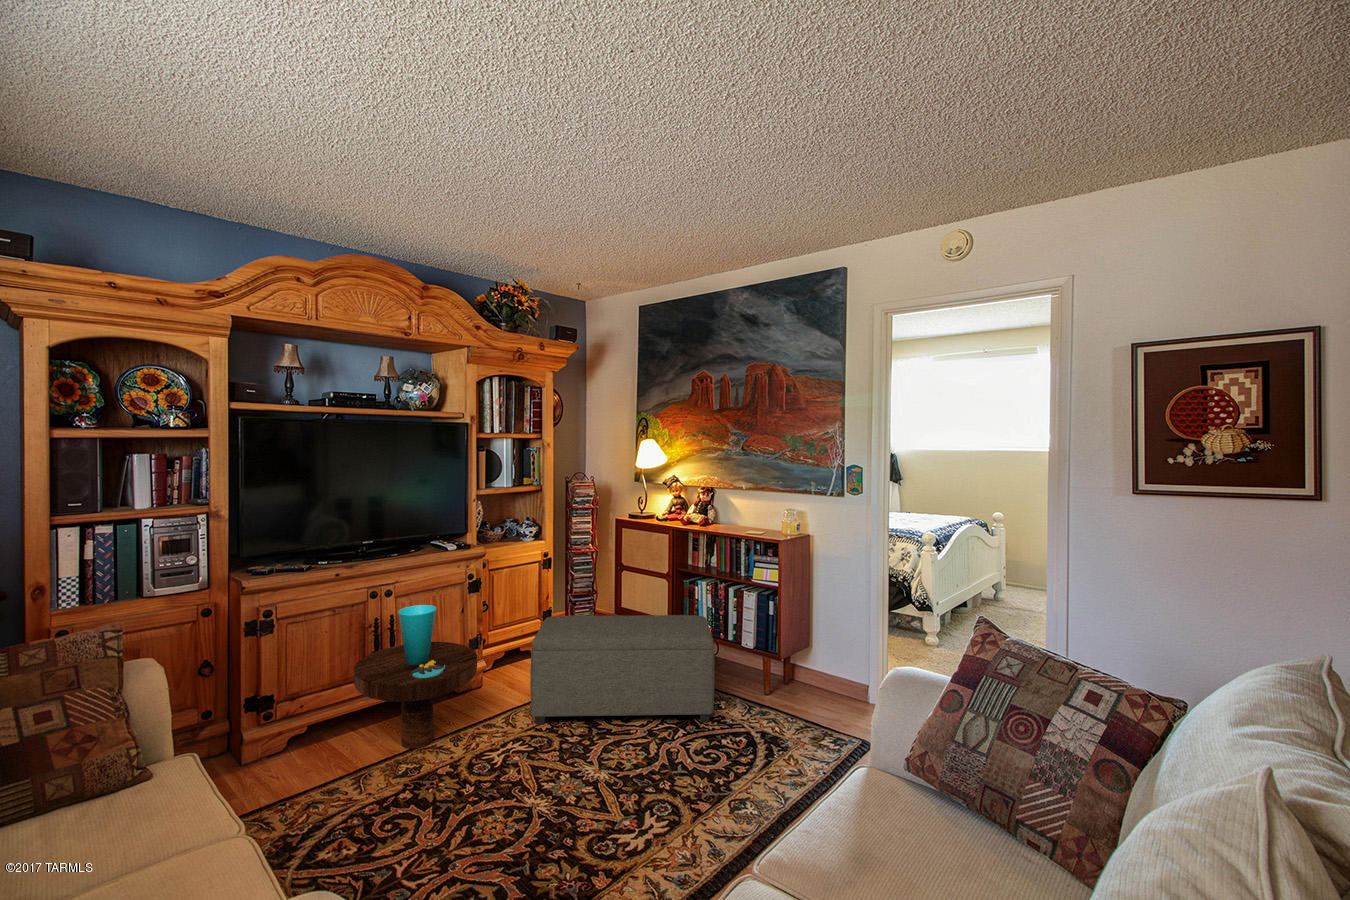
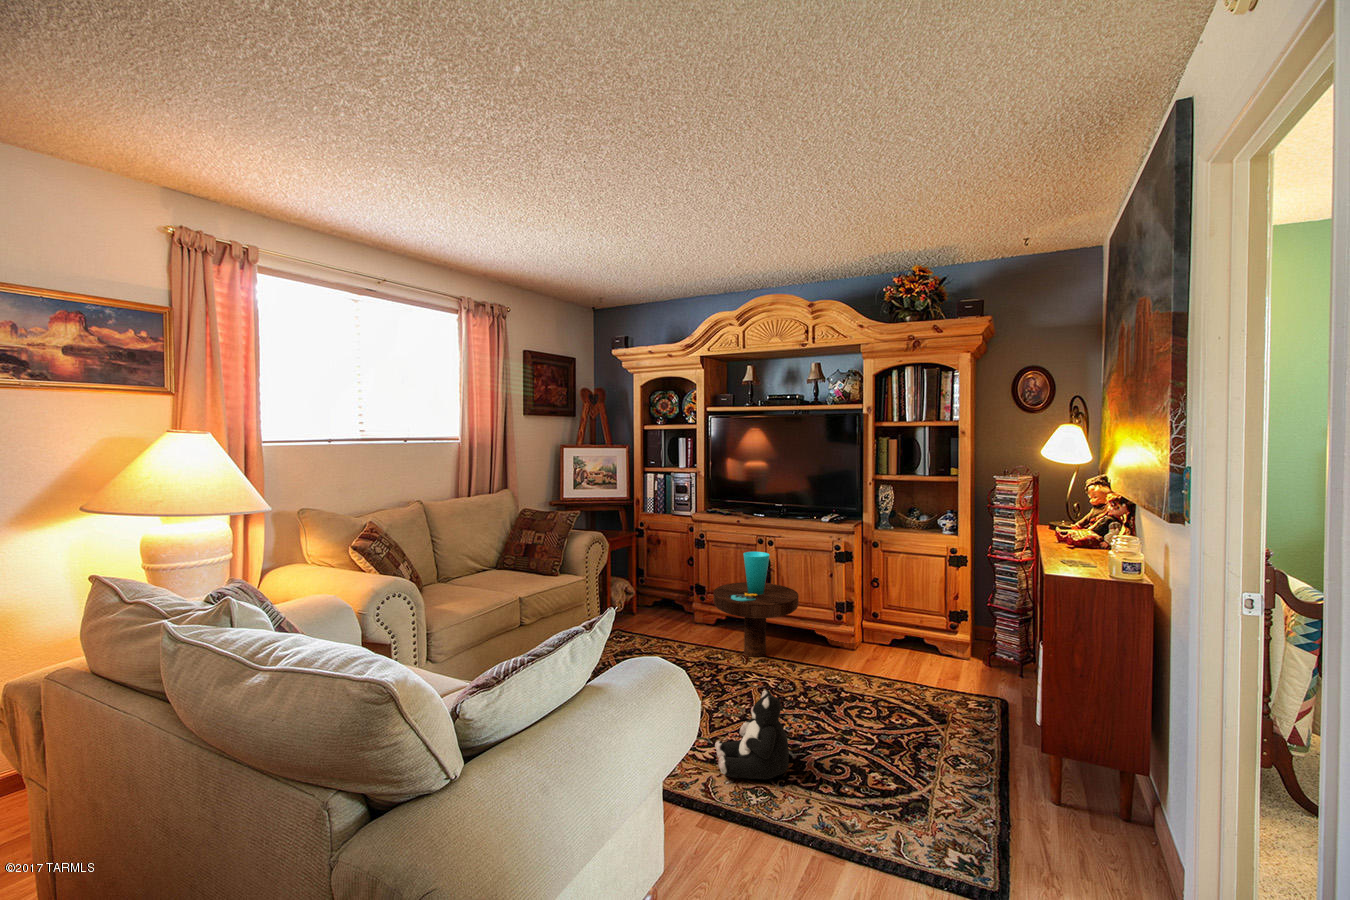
ottoman: present [530,615,715,724] -> none [816,601,1014,766]
plush toy: none [645,725,711,832] -> present [715,690,789,779]

